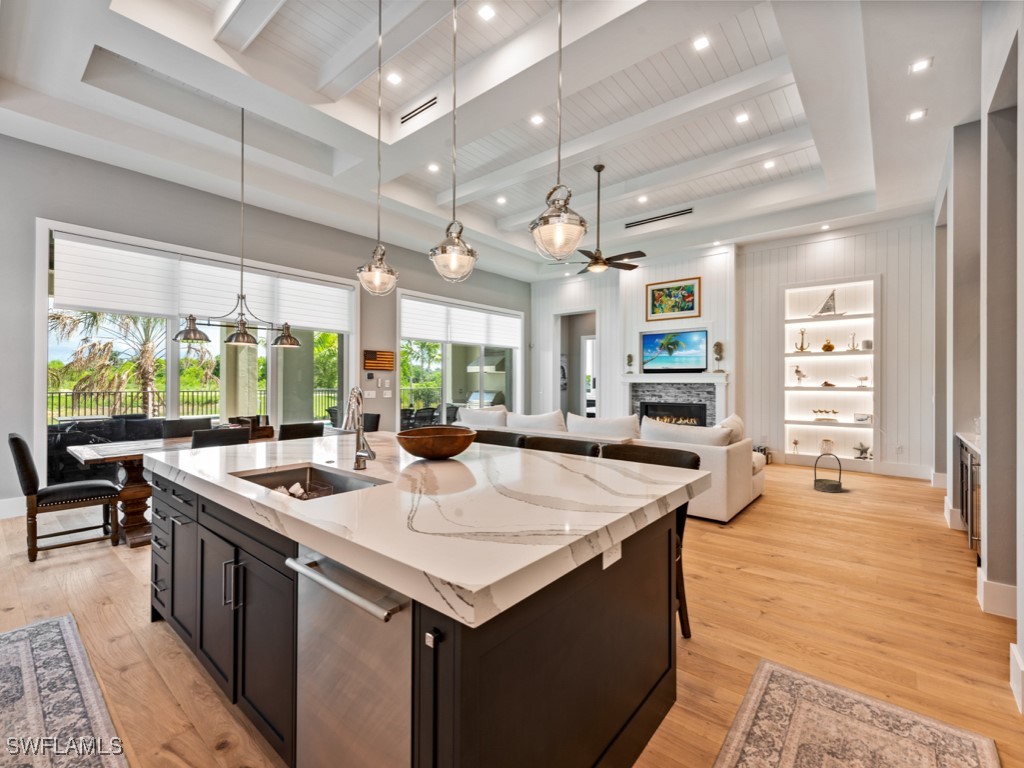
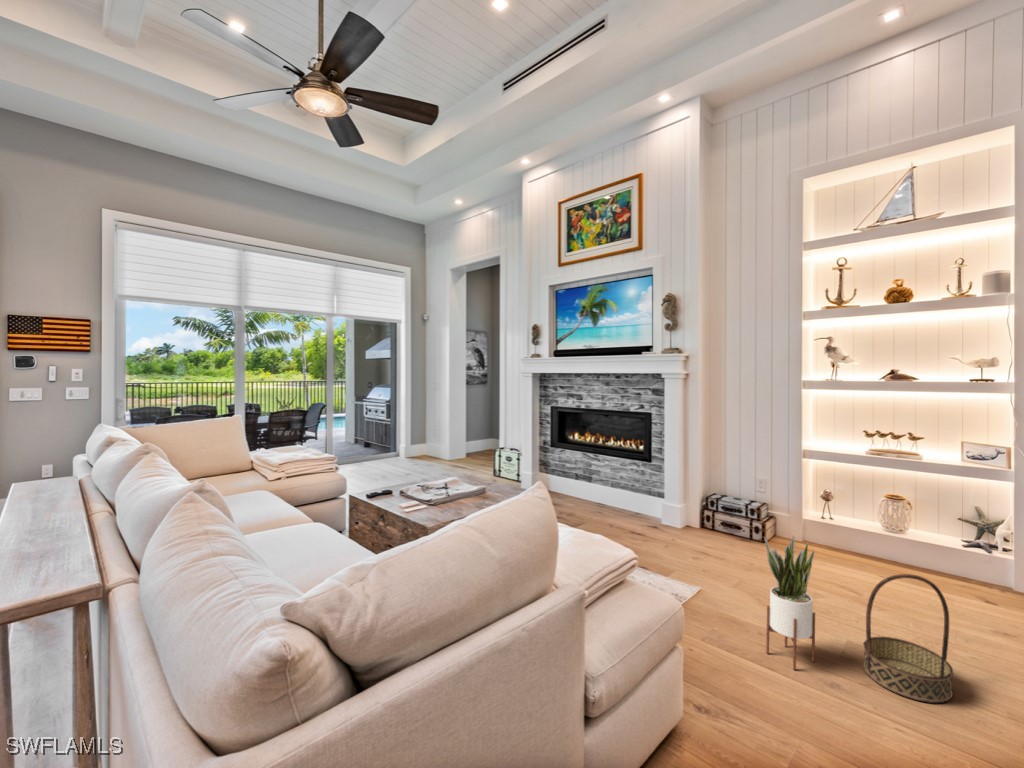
potted plant: none [779,443,797,489] -> present [764,536,815,670]

